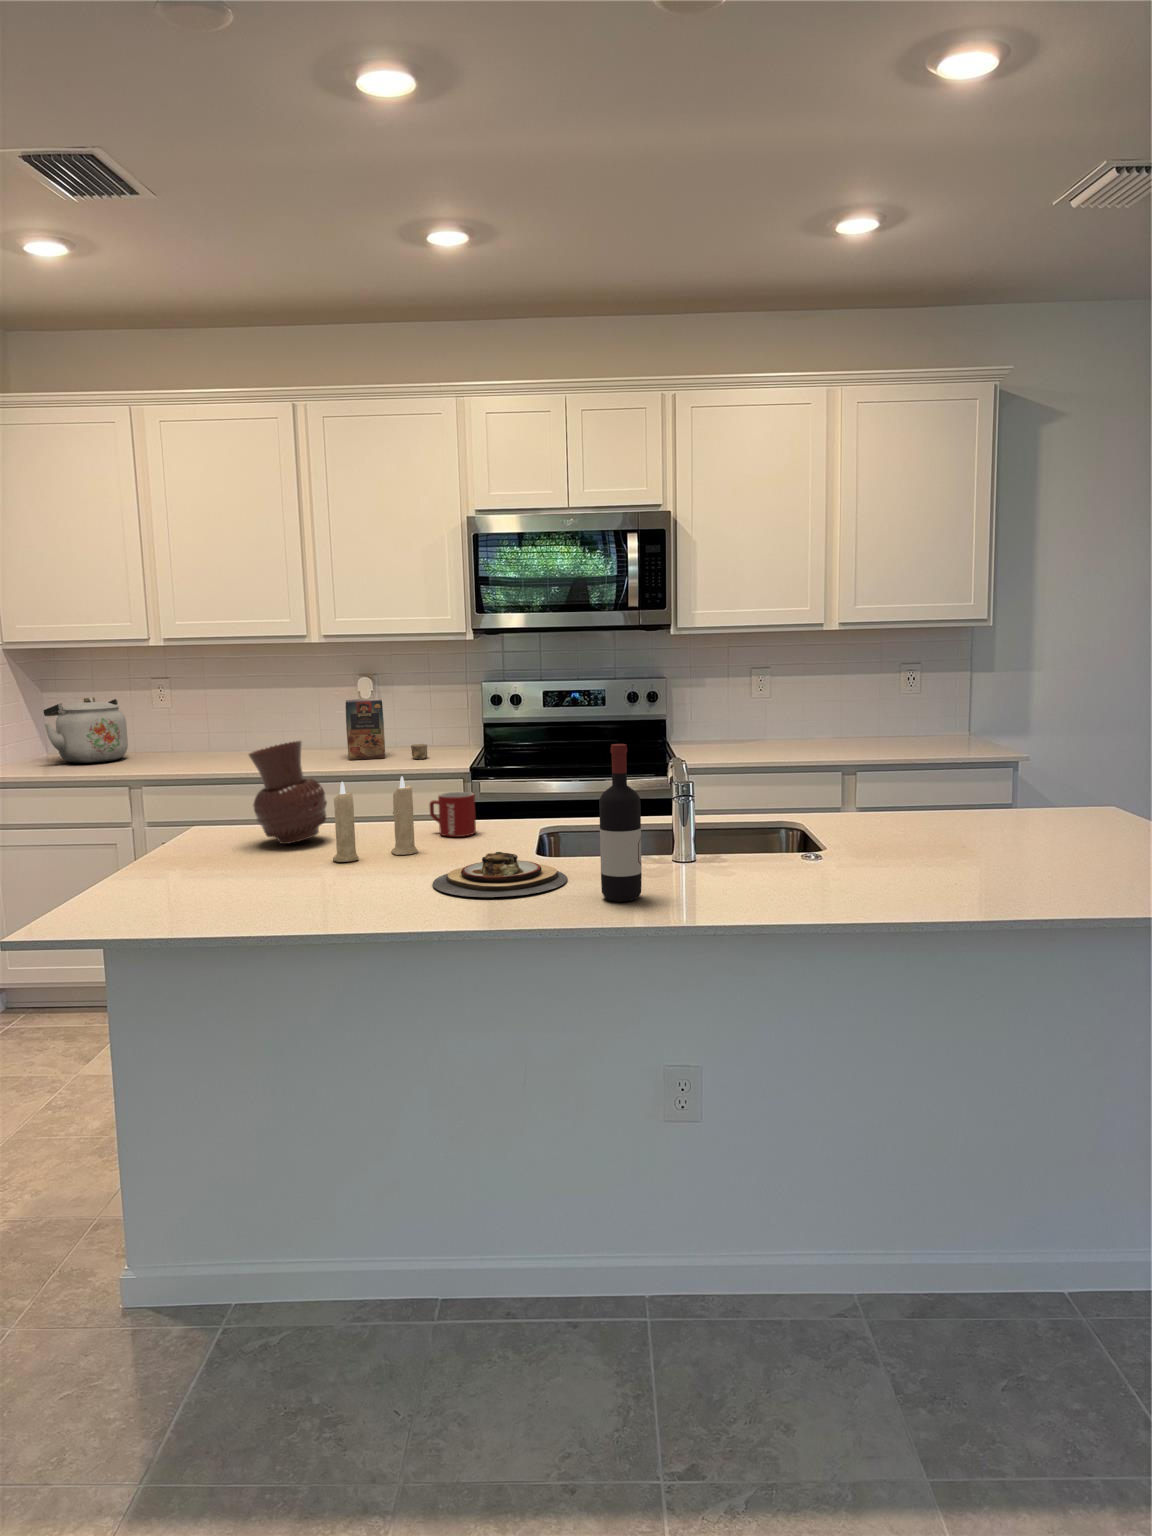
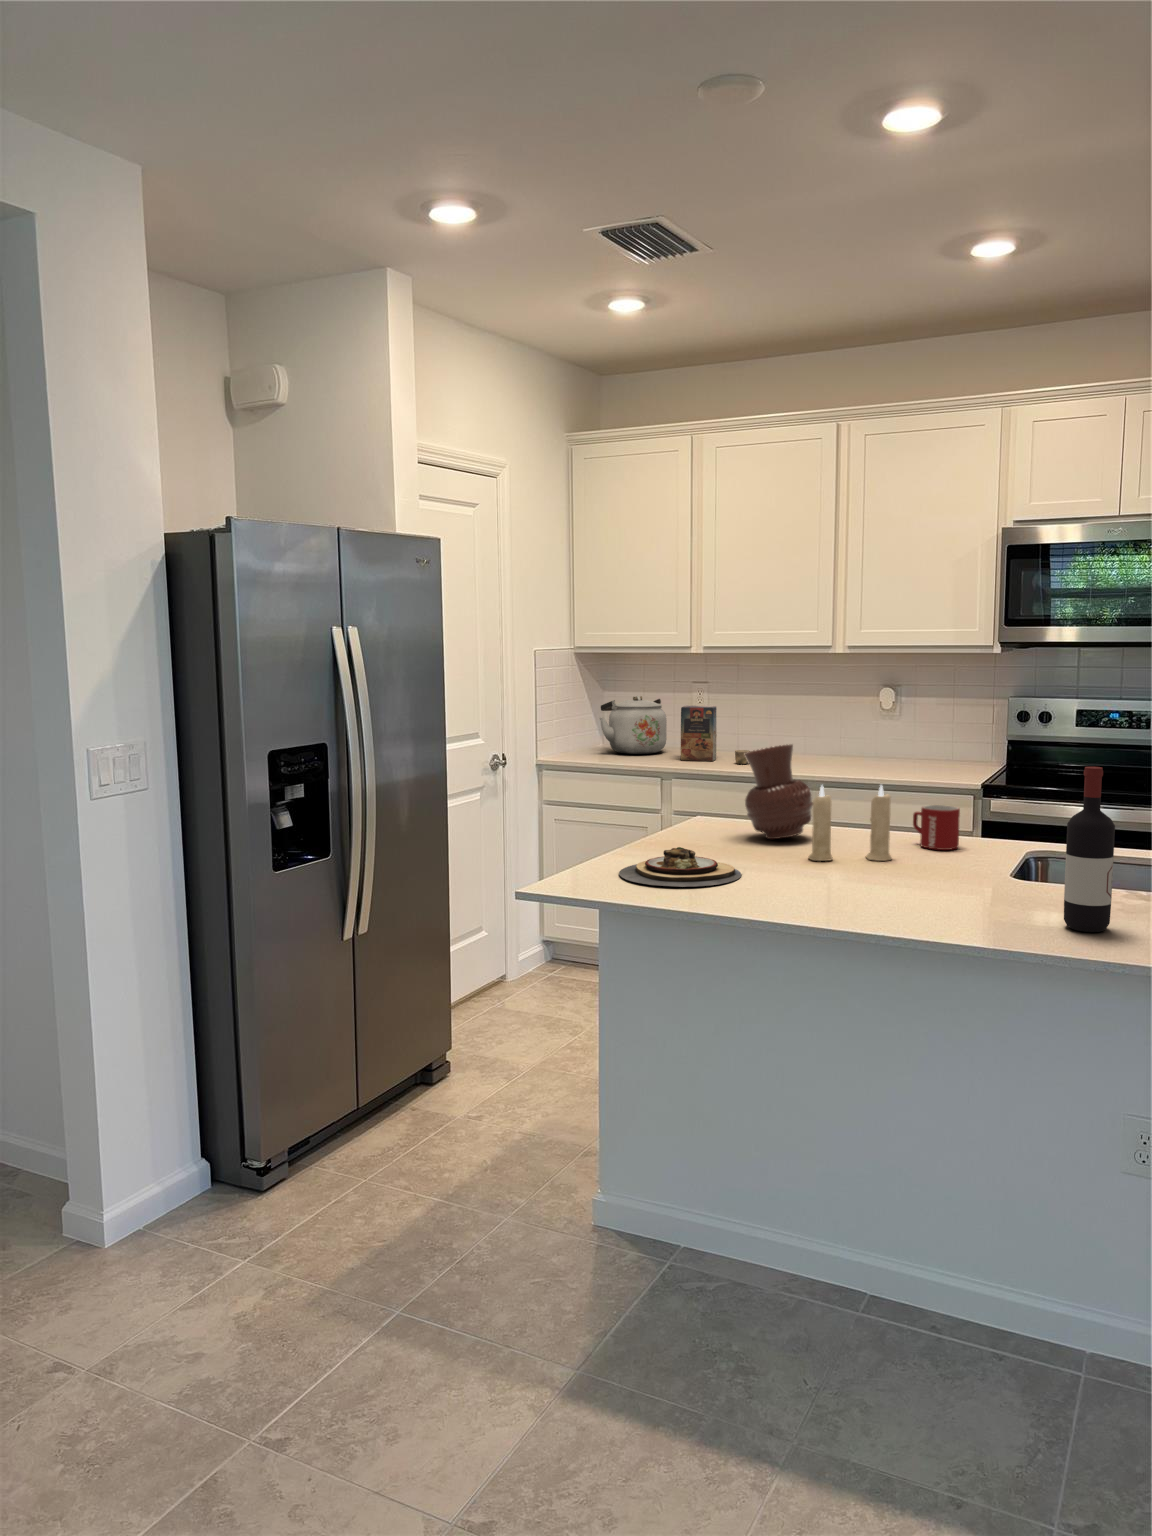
cereal box: present [346,699,427,760] -> present [681,706,750,764]
plate: present [433,852,567,897] -> present [619,847,741,887]

